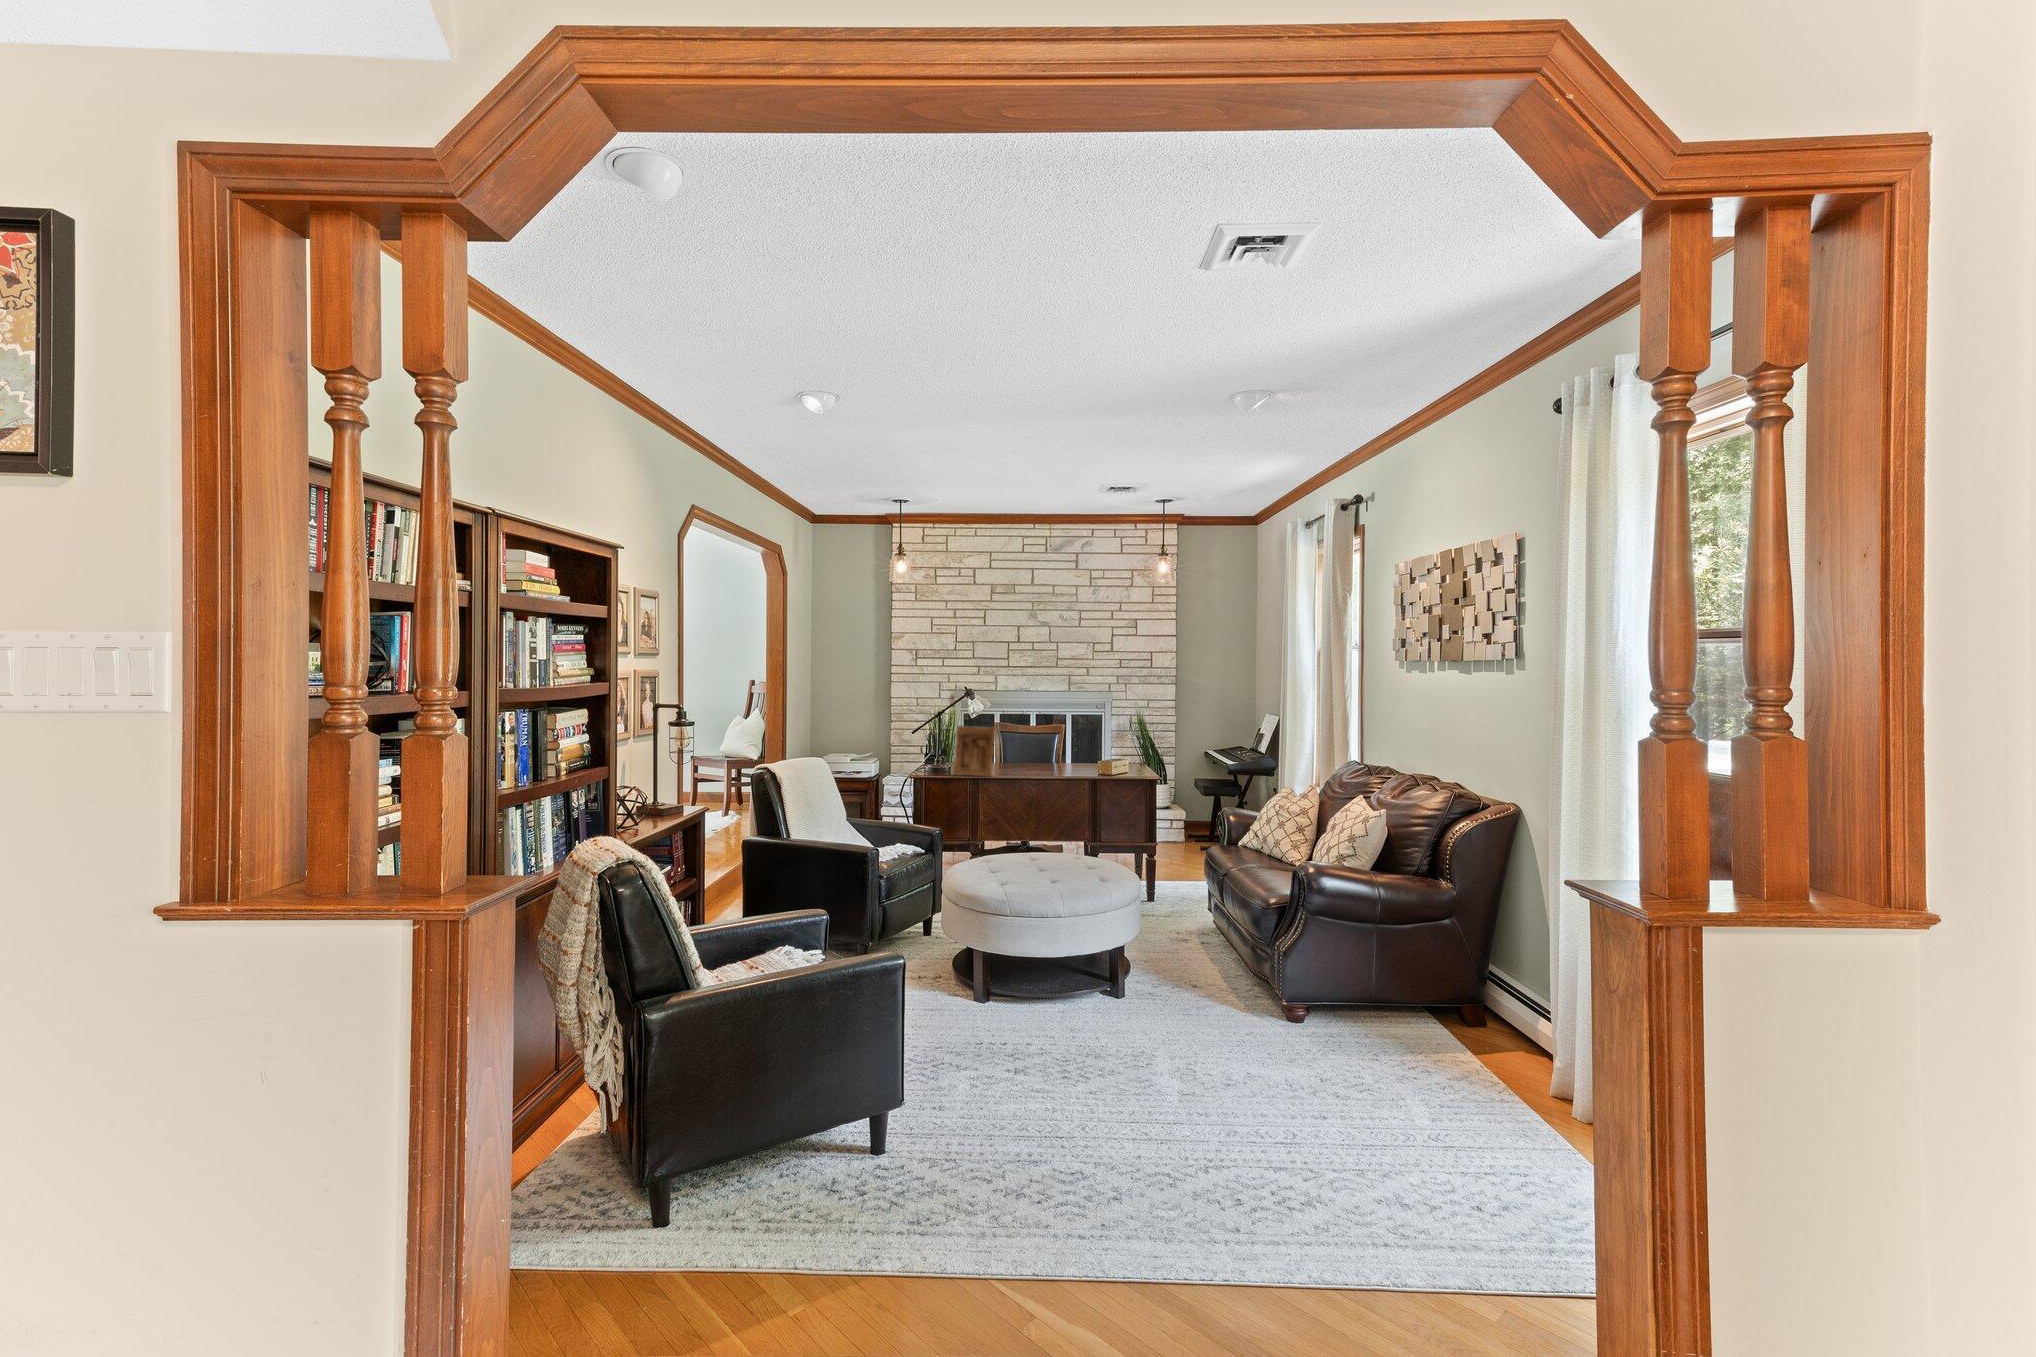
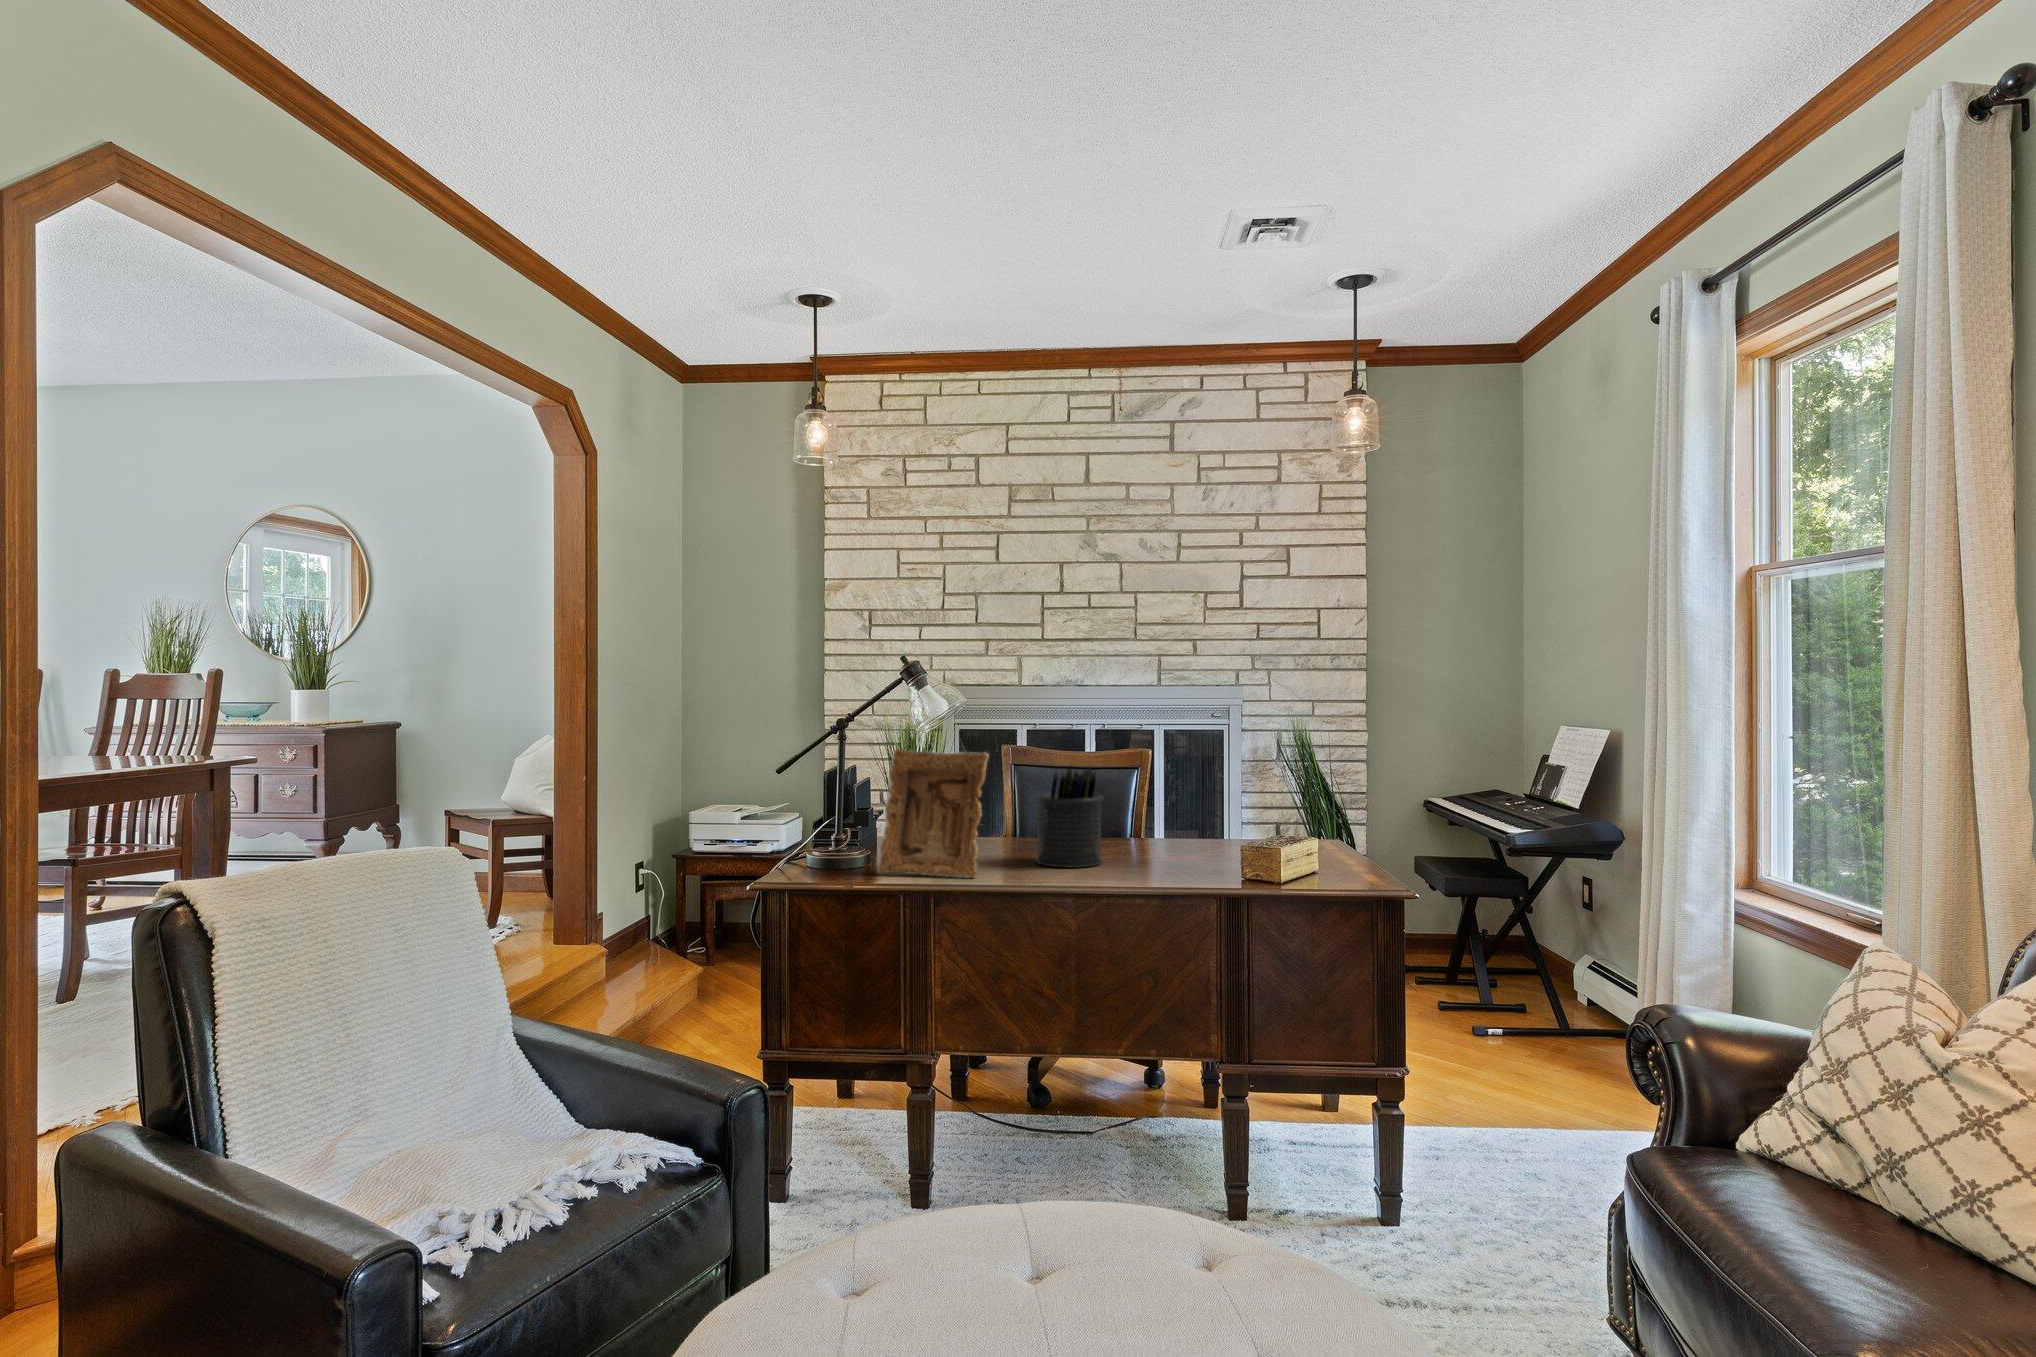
pen holder: none [1014,732,1042,773] -> present [1036,767,1103,868]

